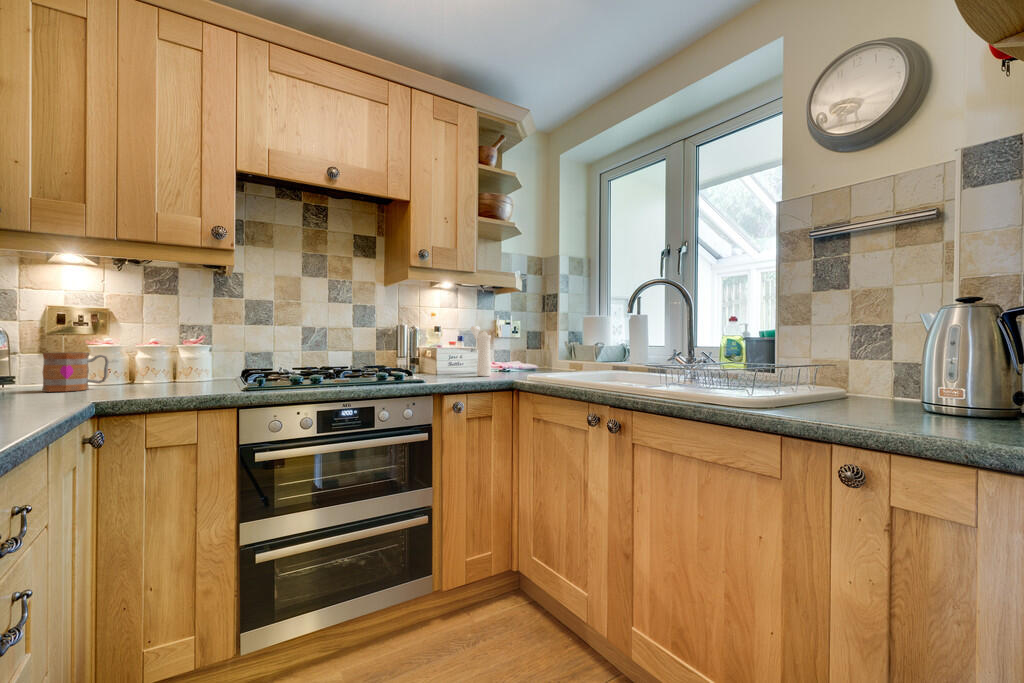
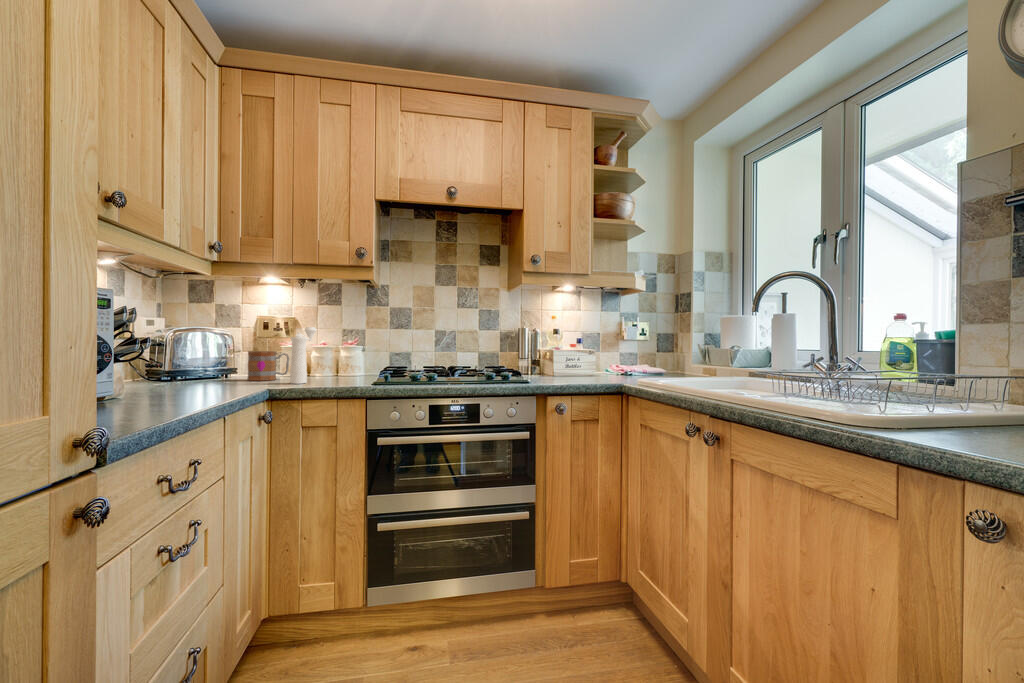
pepper mill: present [471,326,491,376] -> present [290,327,316,384]

